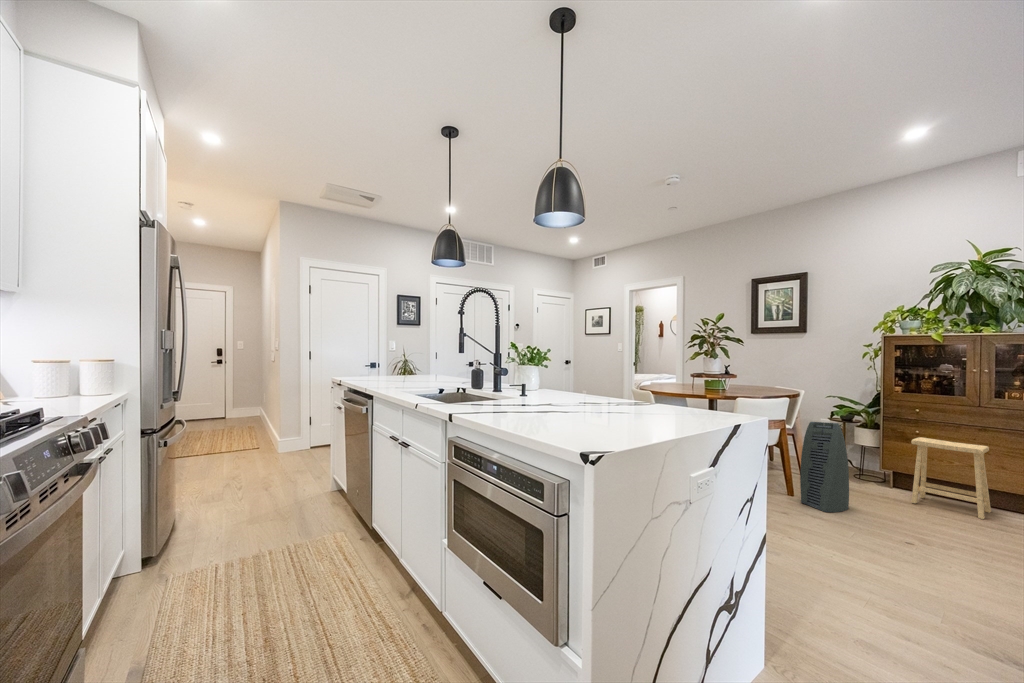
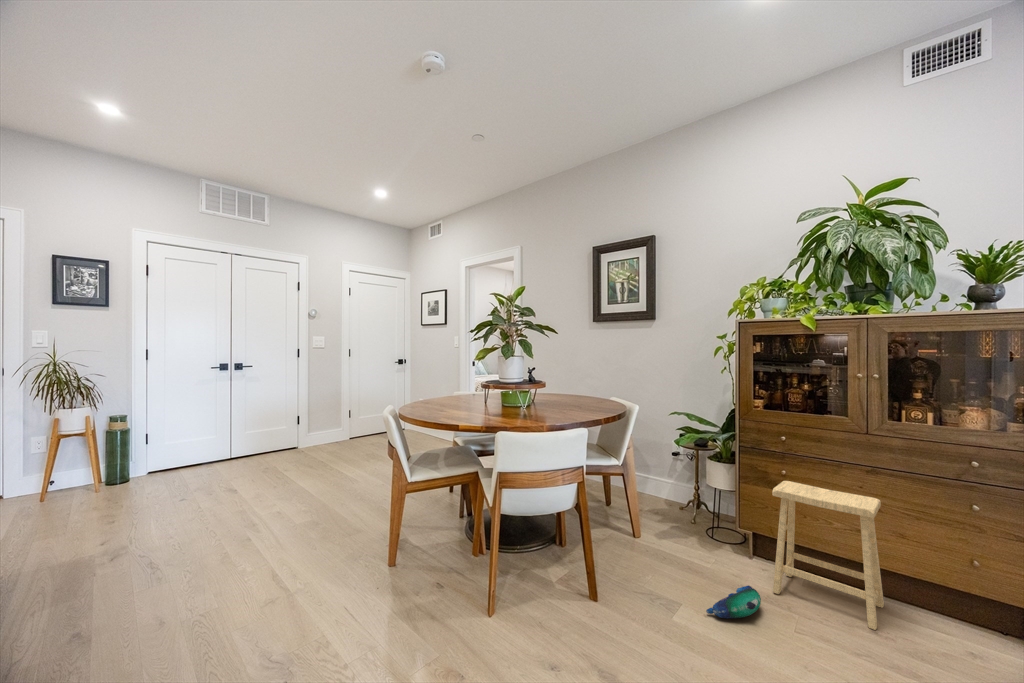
air purifier: present [800,422,849,512] -> none [602,470,677,639]
plush toy: none [868,495,904,510] -> present [706,586,761,619]

